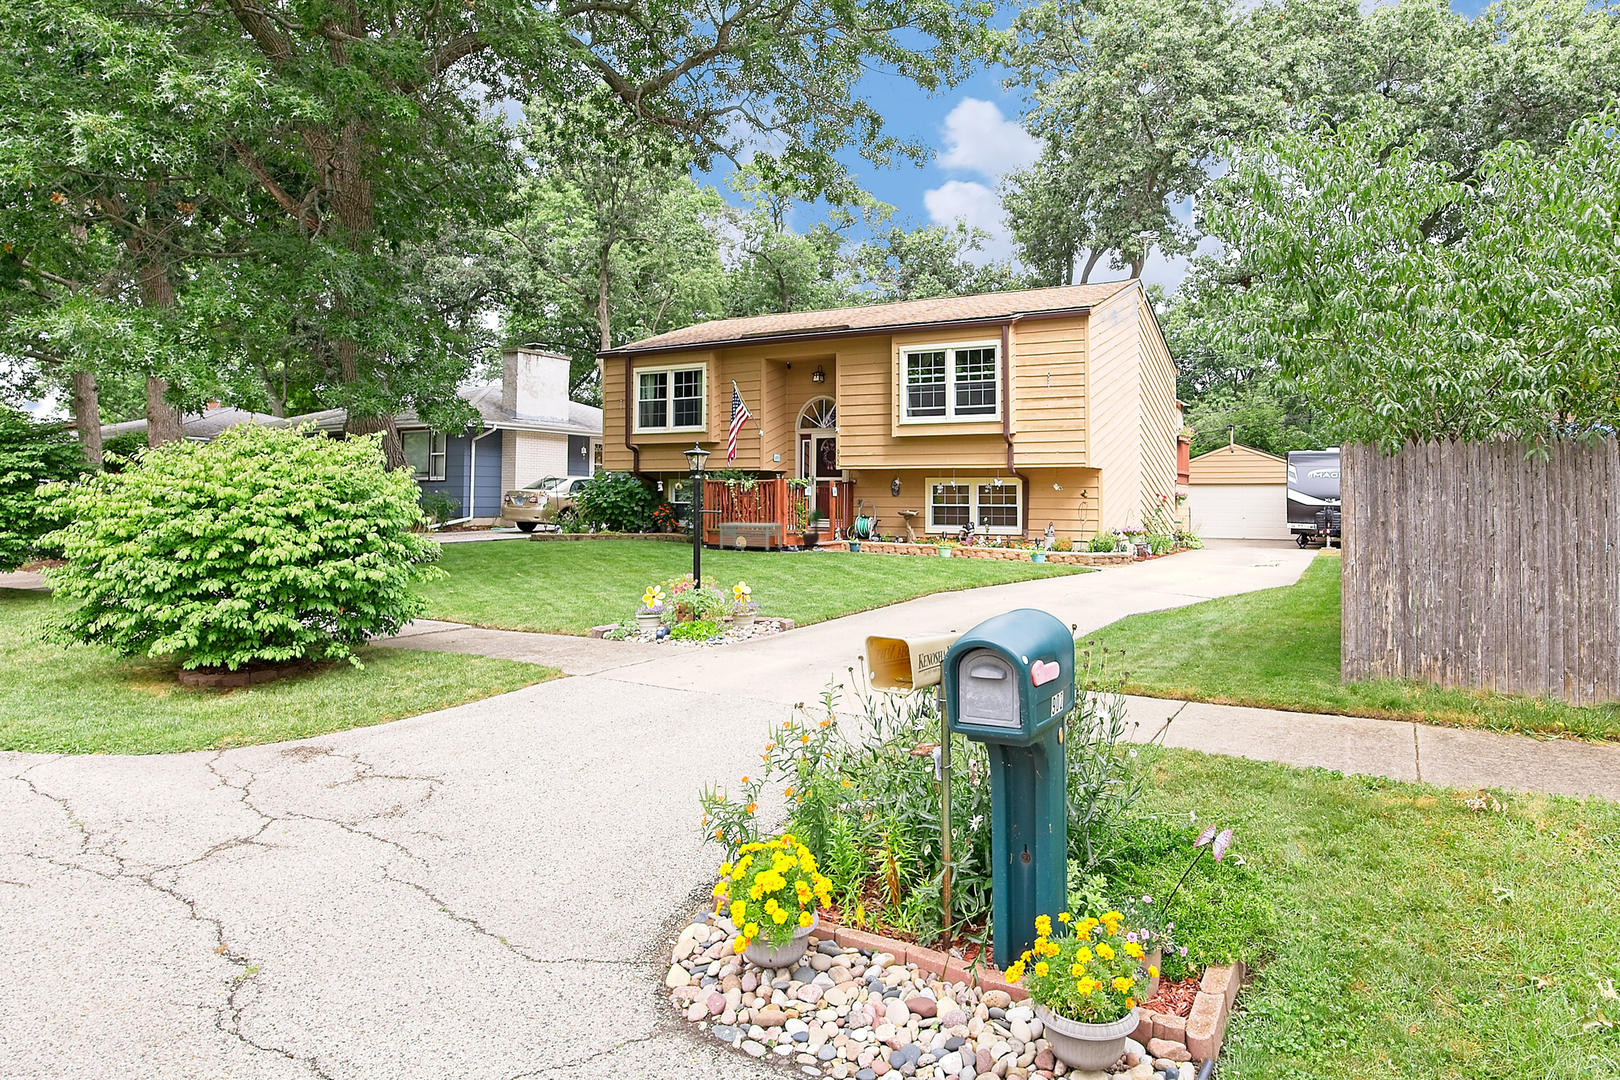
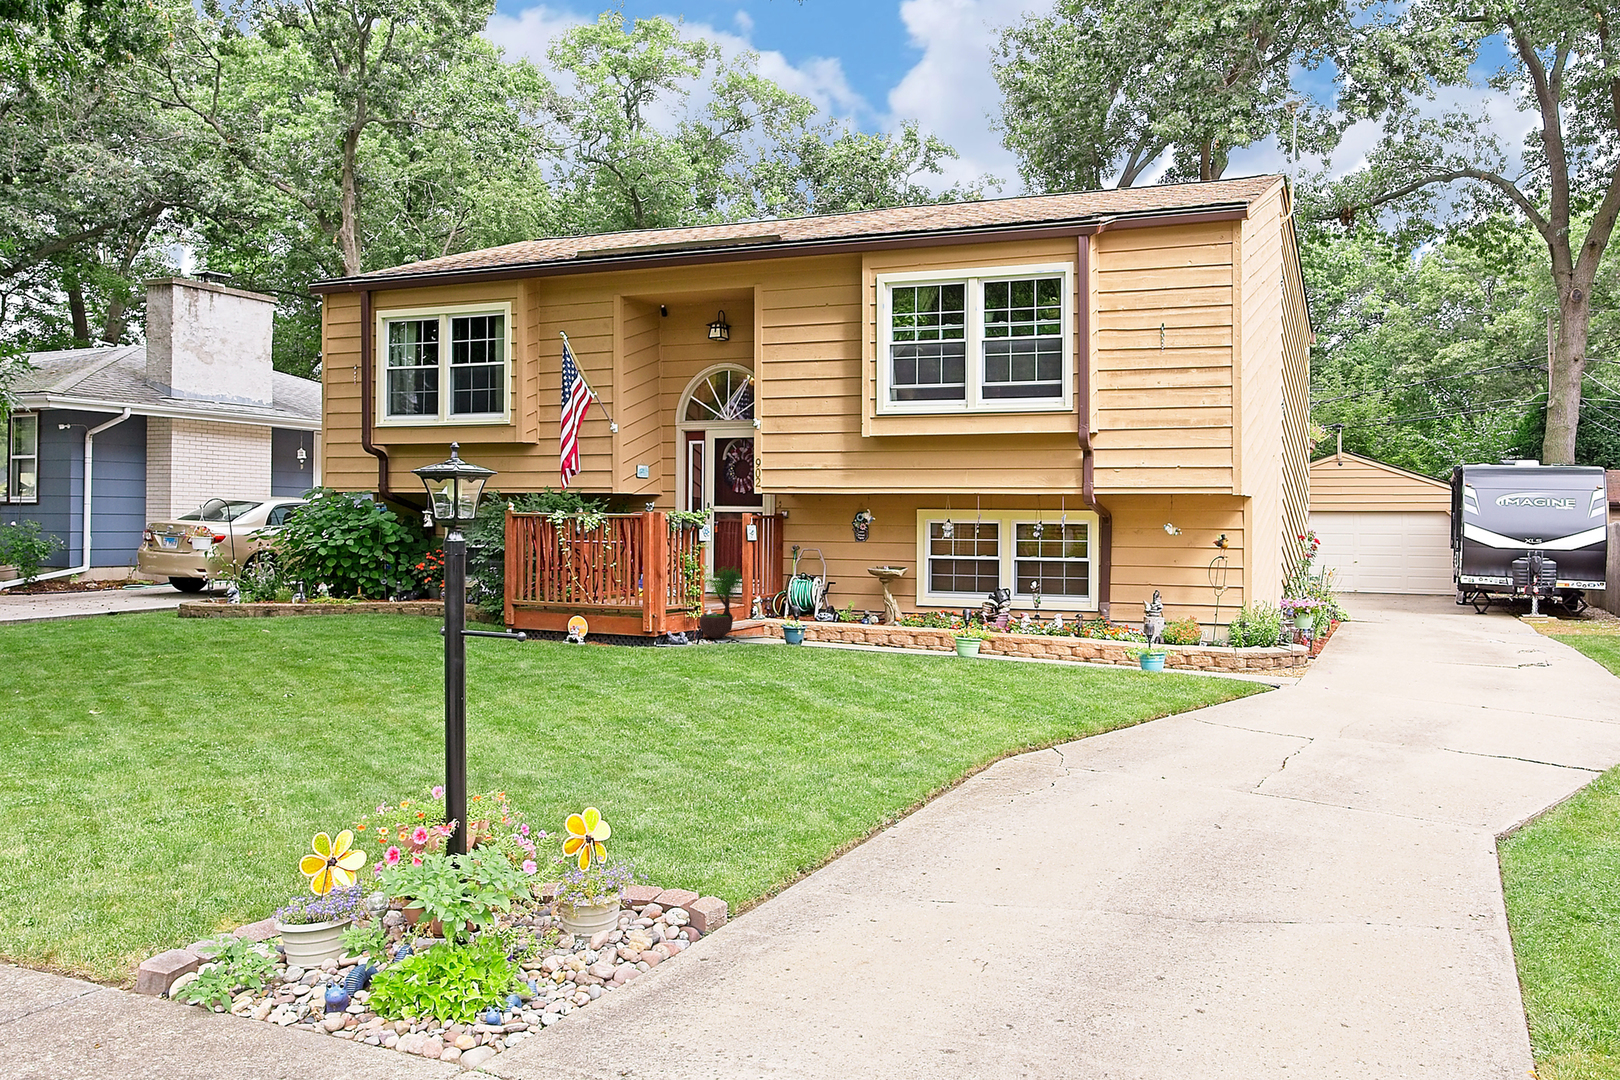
storage bench: present [718,523,782,550] -> none [537,595,664,652]

